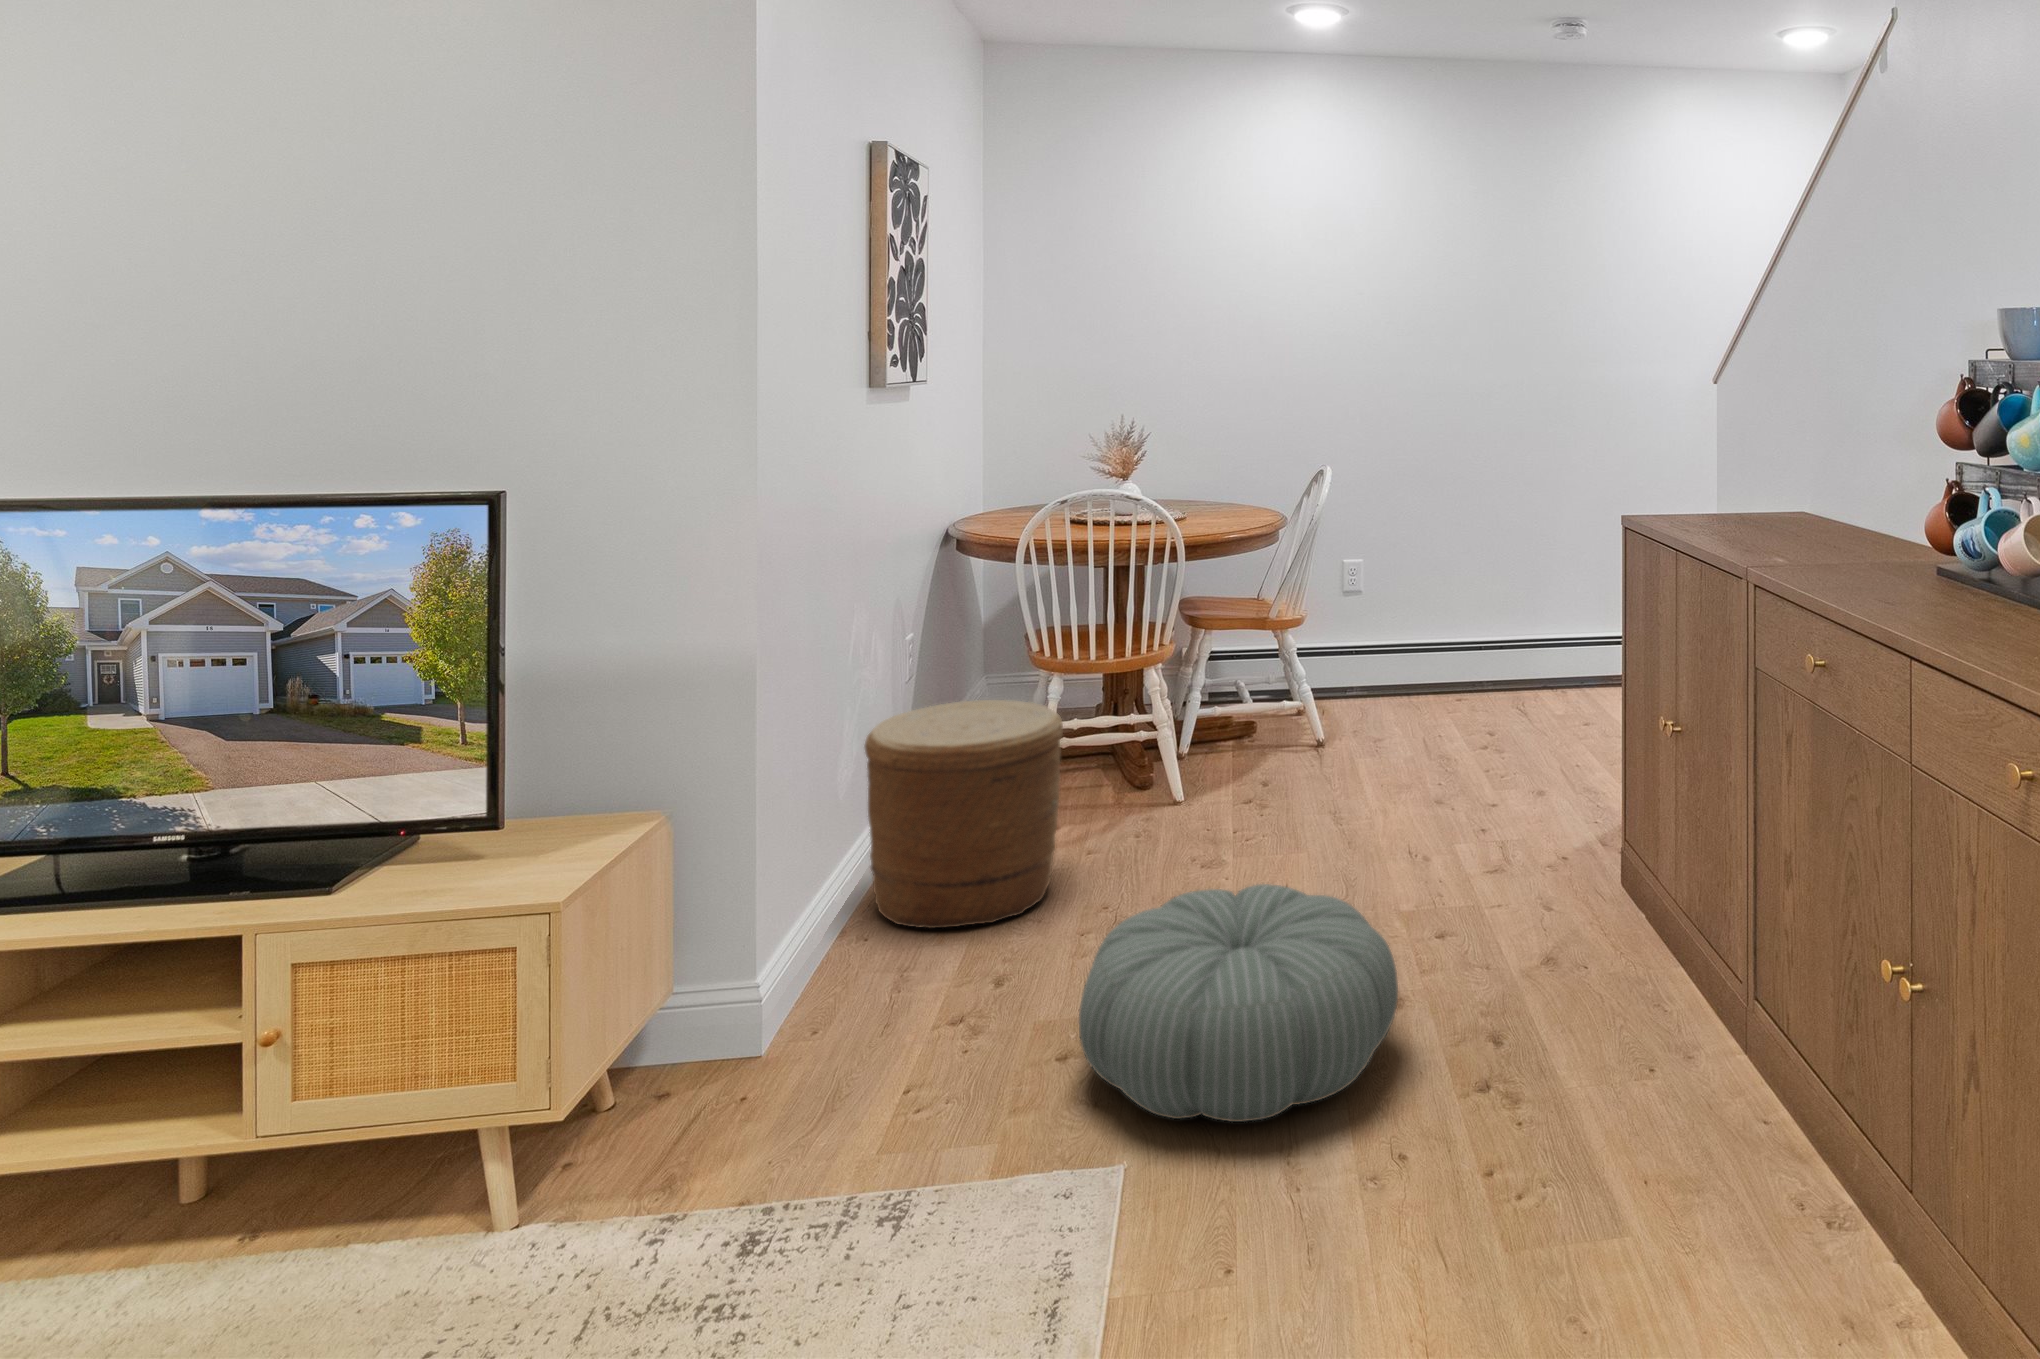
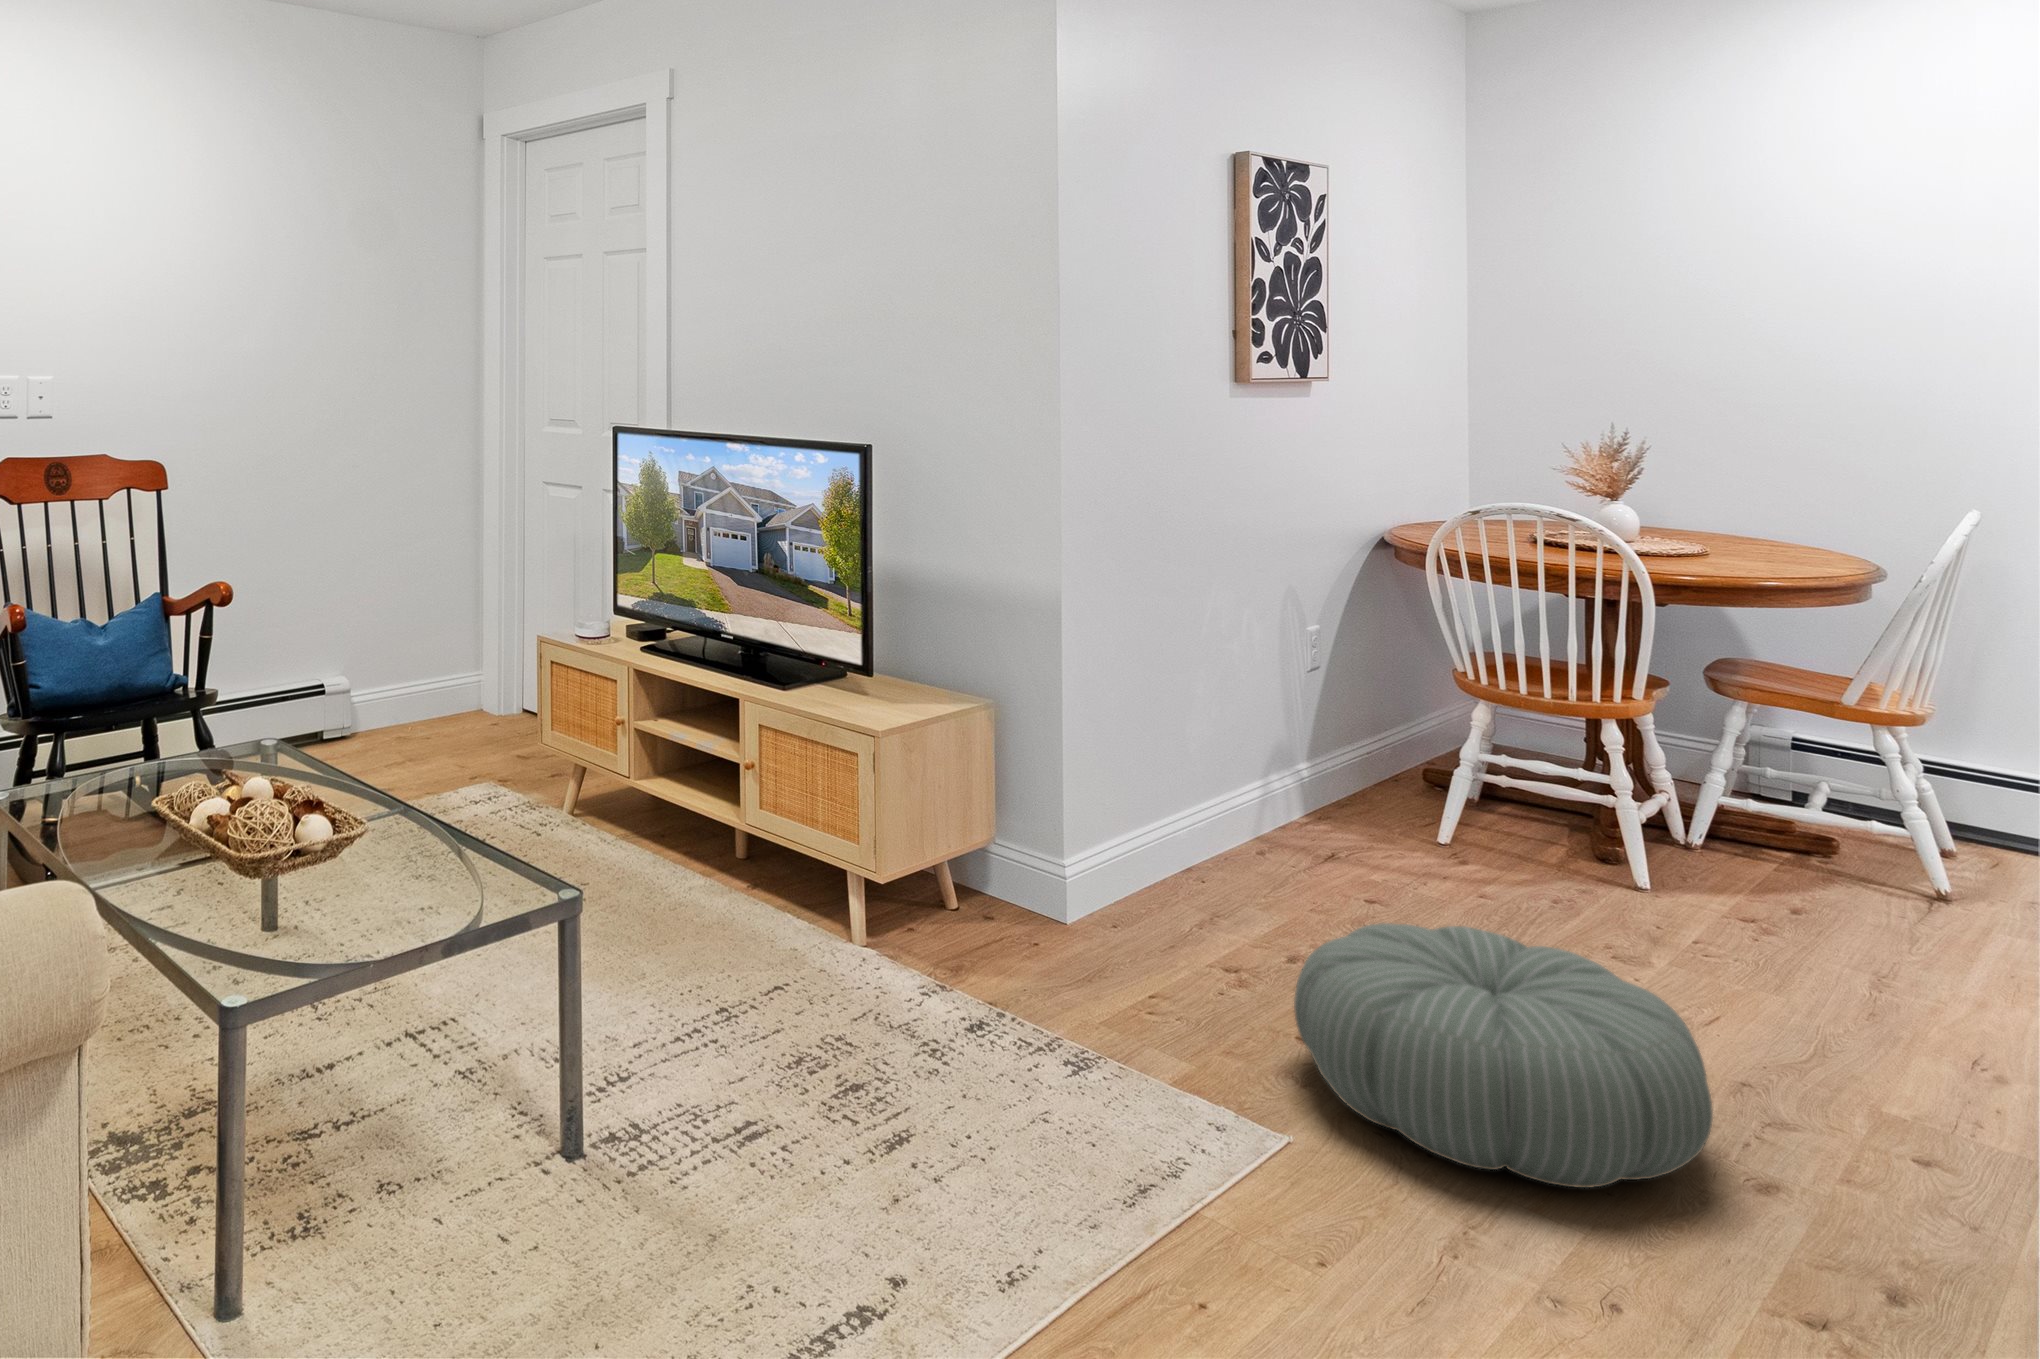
woven basket: present [865,700,1063,928] -> none [1206,692,1419,917]

